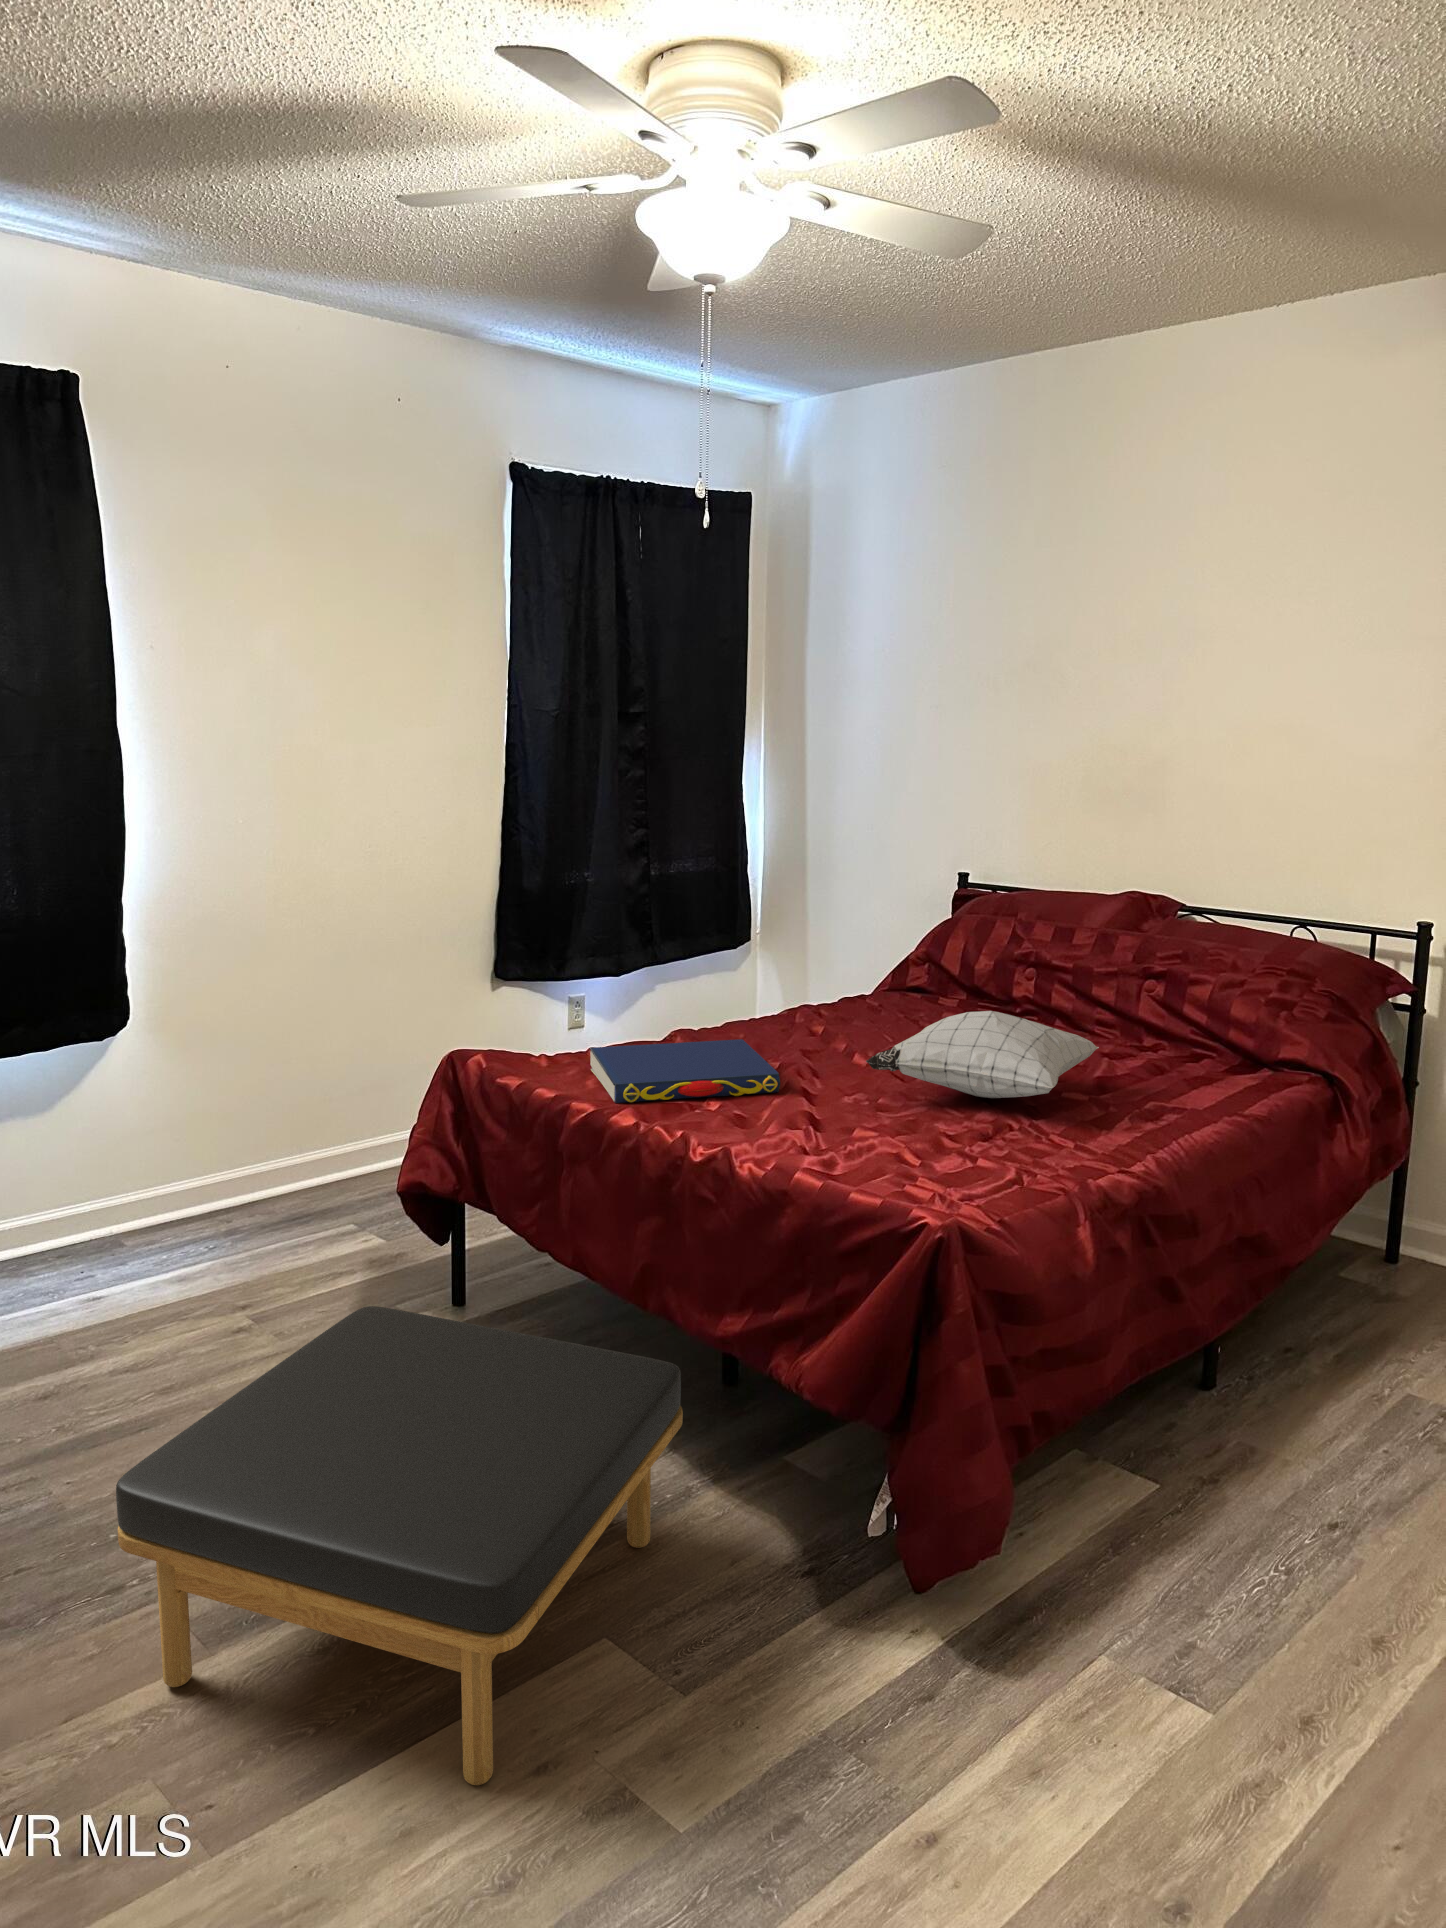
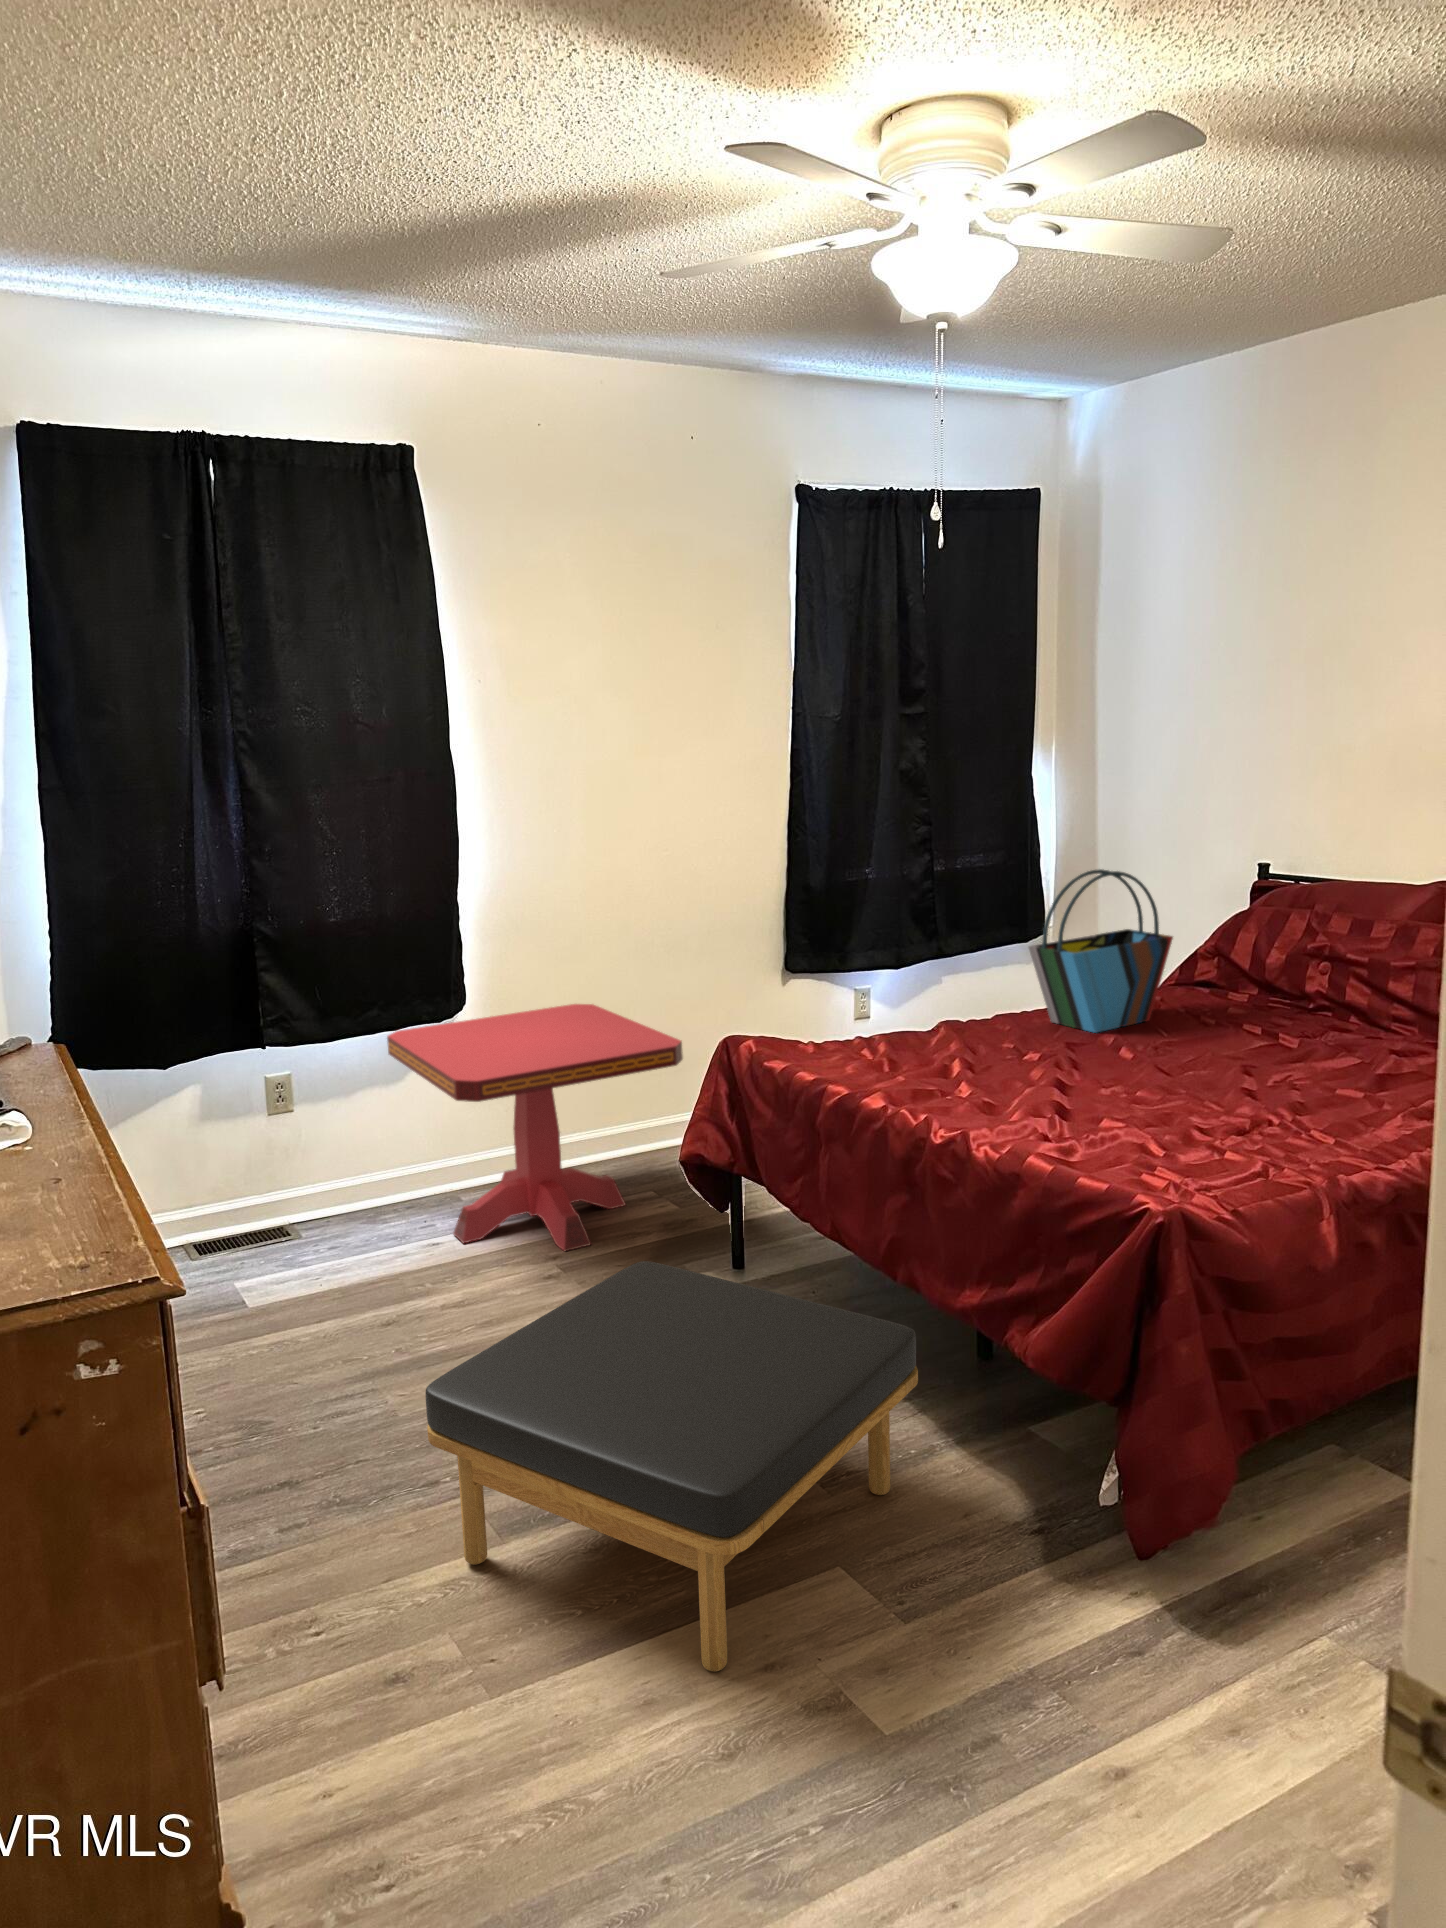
tote bag: none [758,876,895,1040] -> present [1029,869,1173,1033]
pillow: present [866,1011,1099,1098] -> none [1120,1005,1376,1093]
side table: none [42,1016,393,1293] -> present [387,1004,683,1251]
book: present [590,1039,780,1103] -> none [857,1030,1037,1088]

